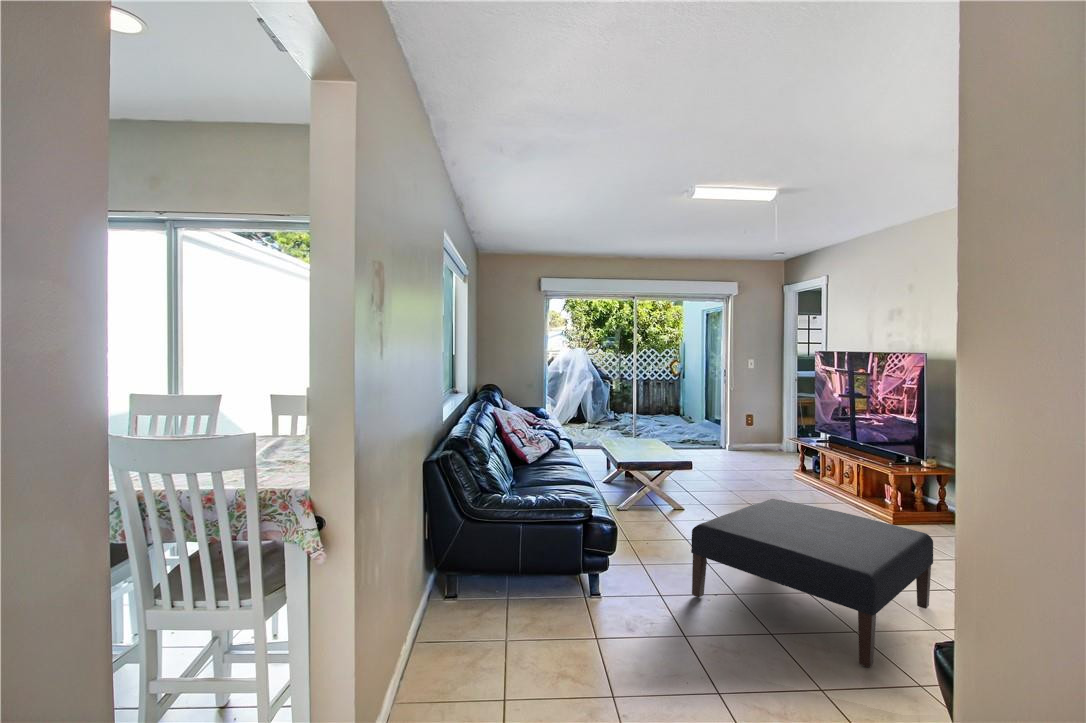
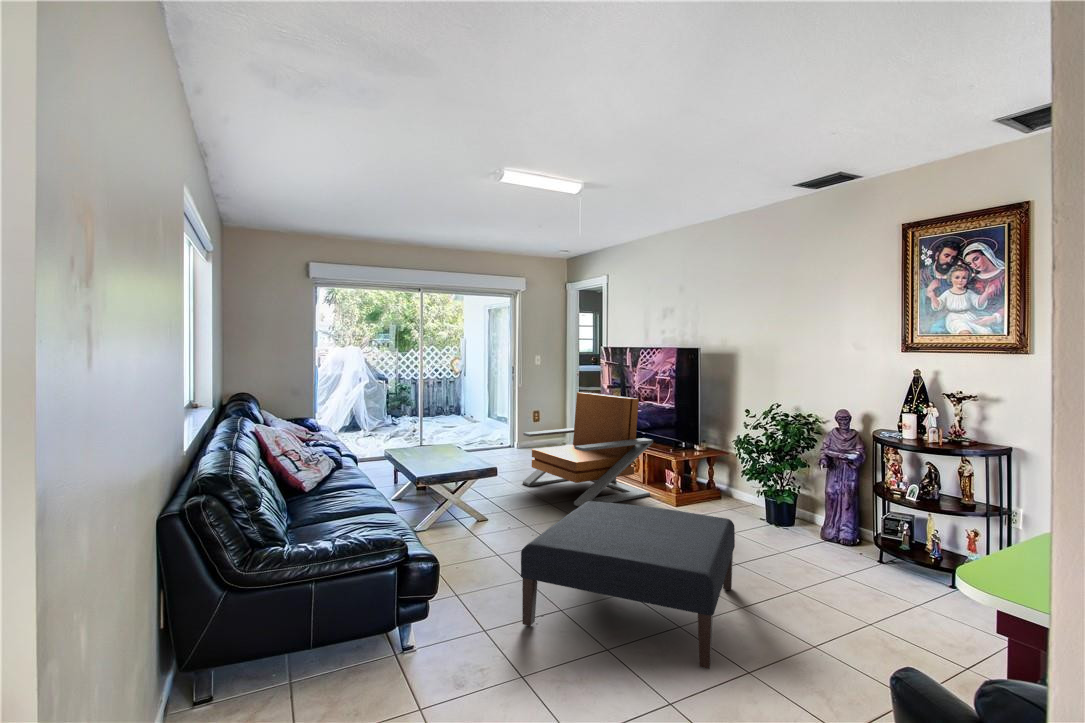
lounge chair: none [726,397,869,511] -> present [523,392,653,507]

